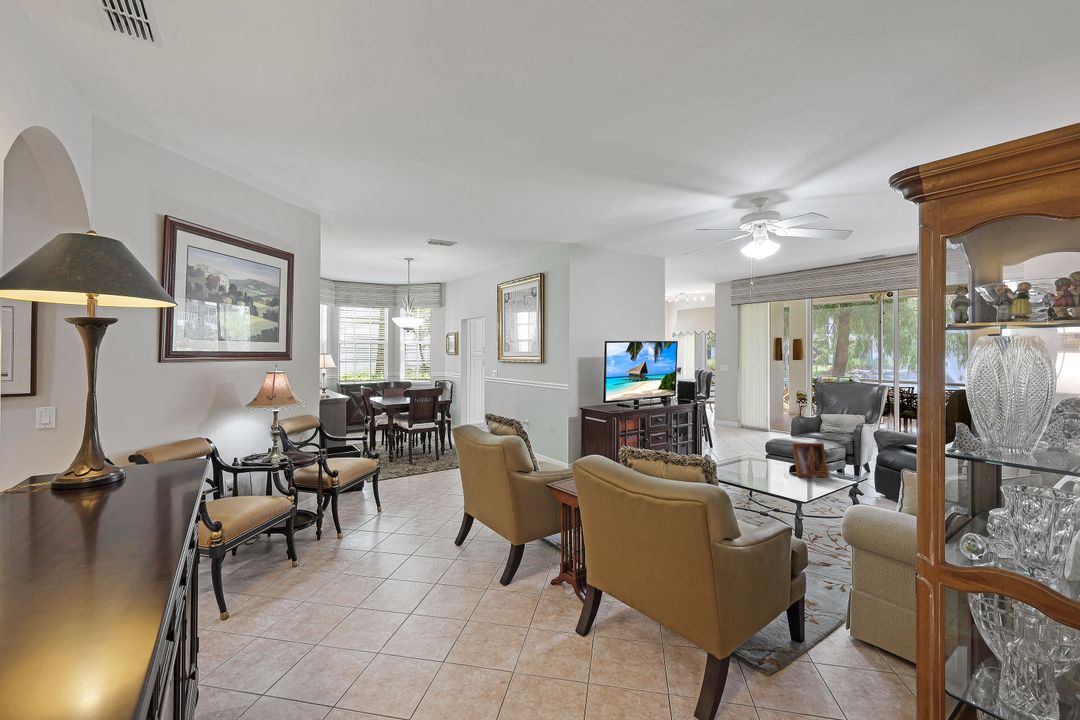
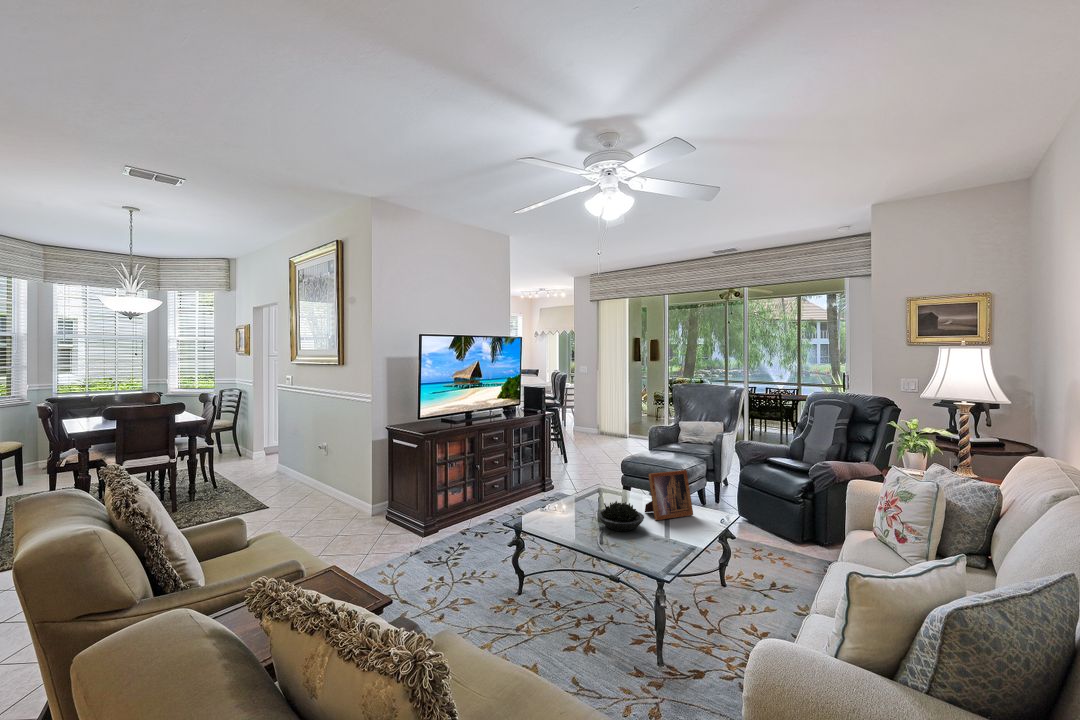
succulent plant: none [753,460,789,480] -> present [598,501,644,531]

